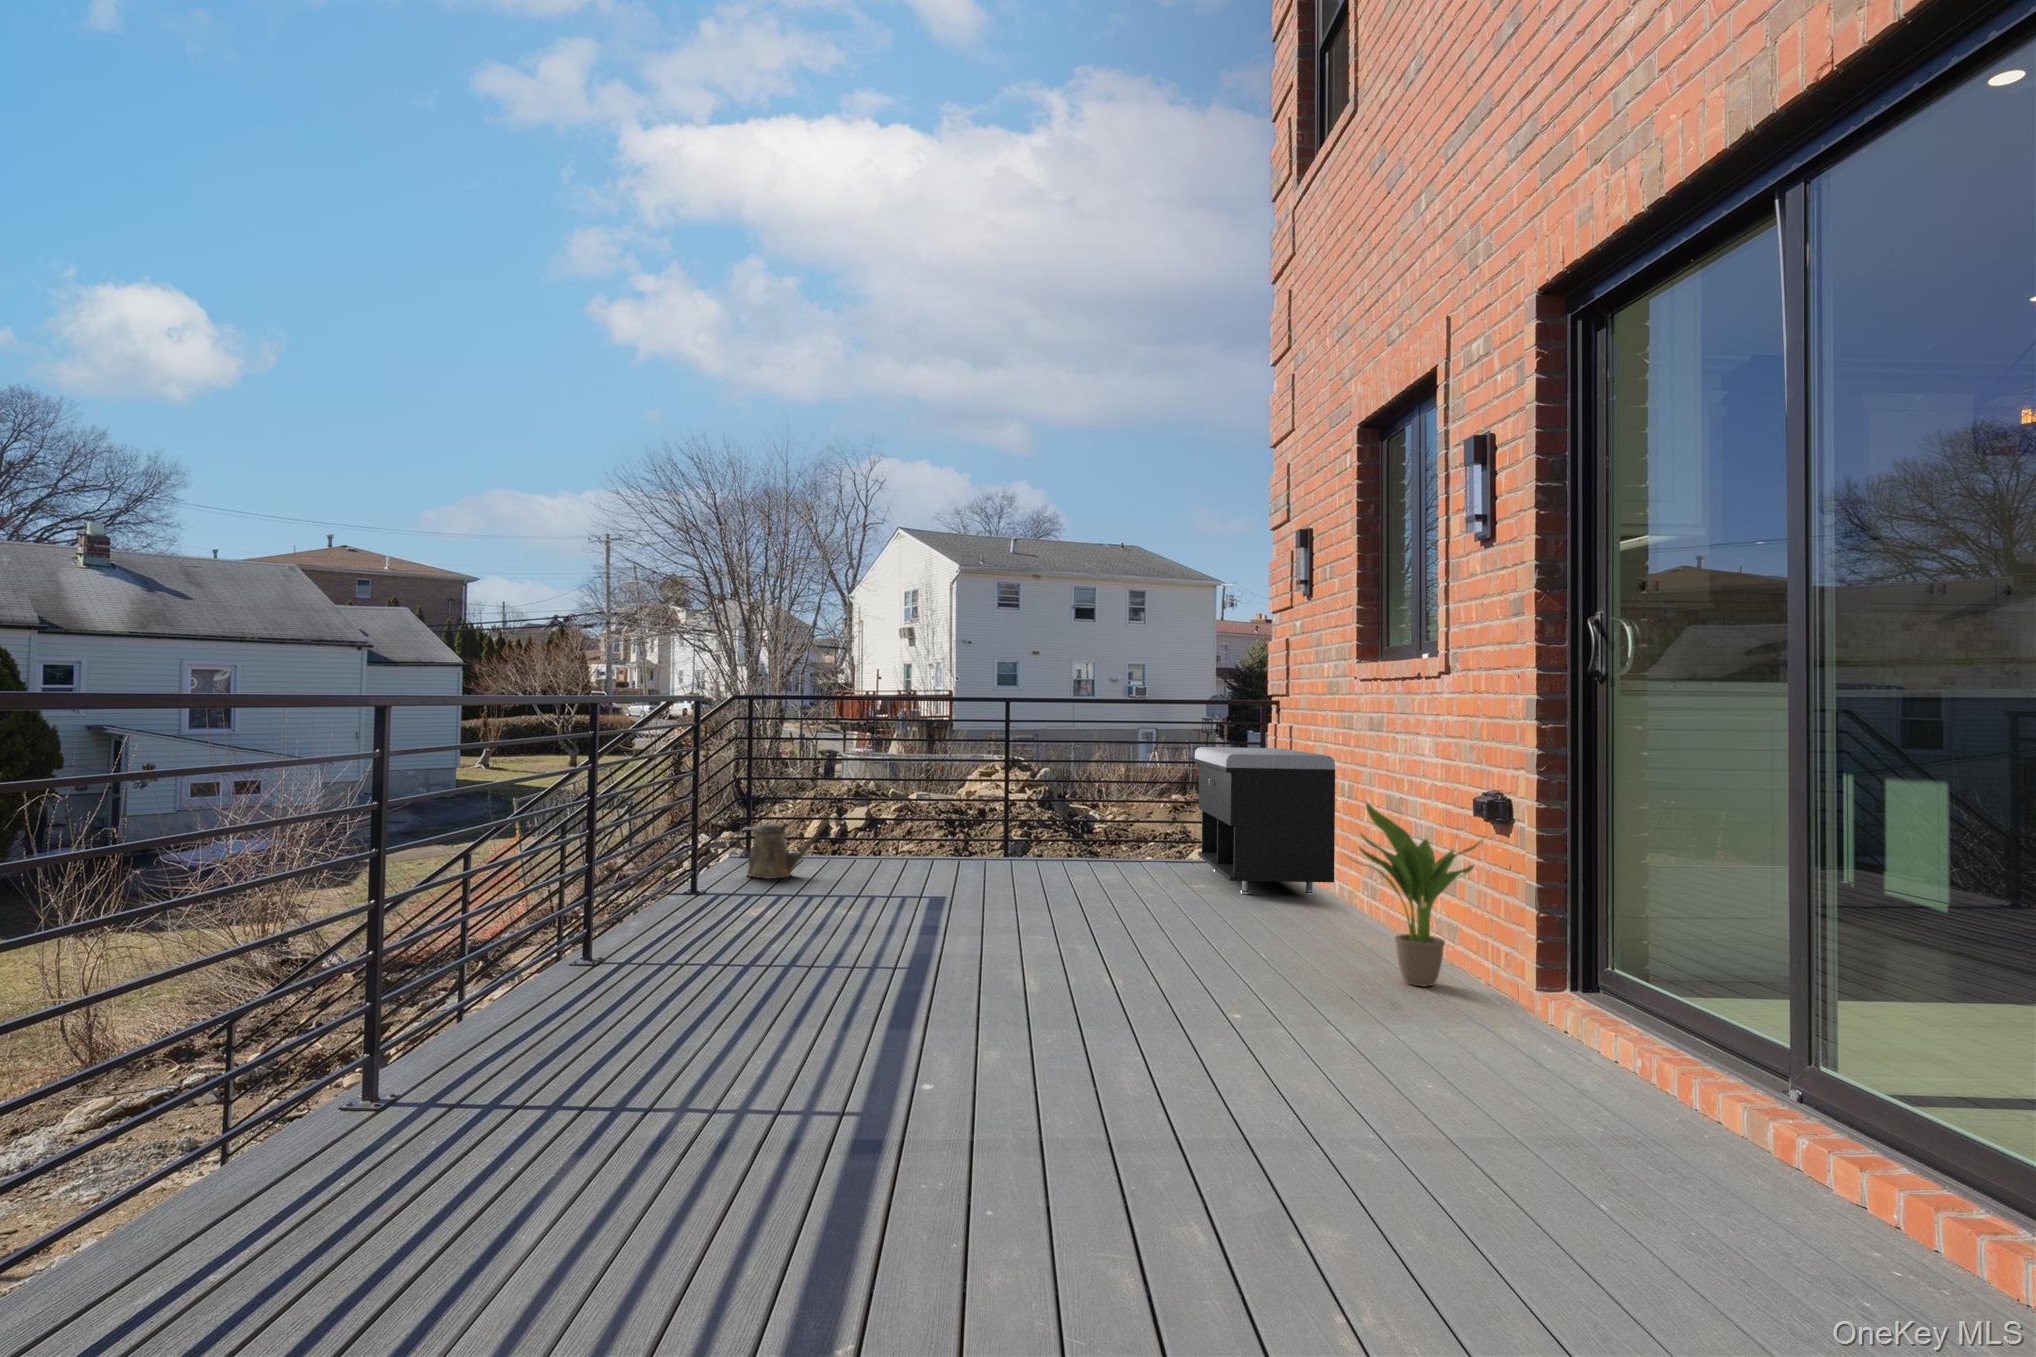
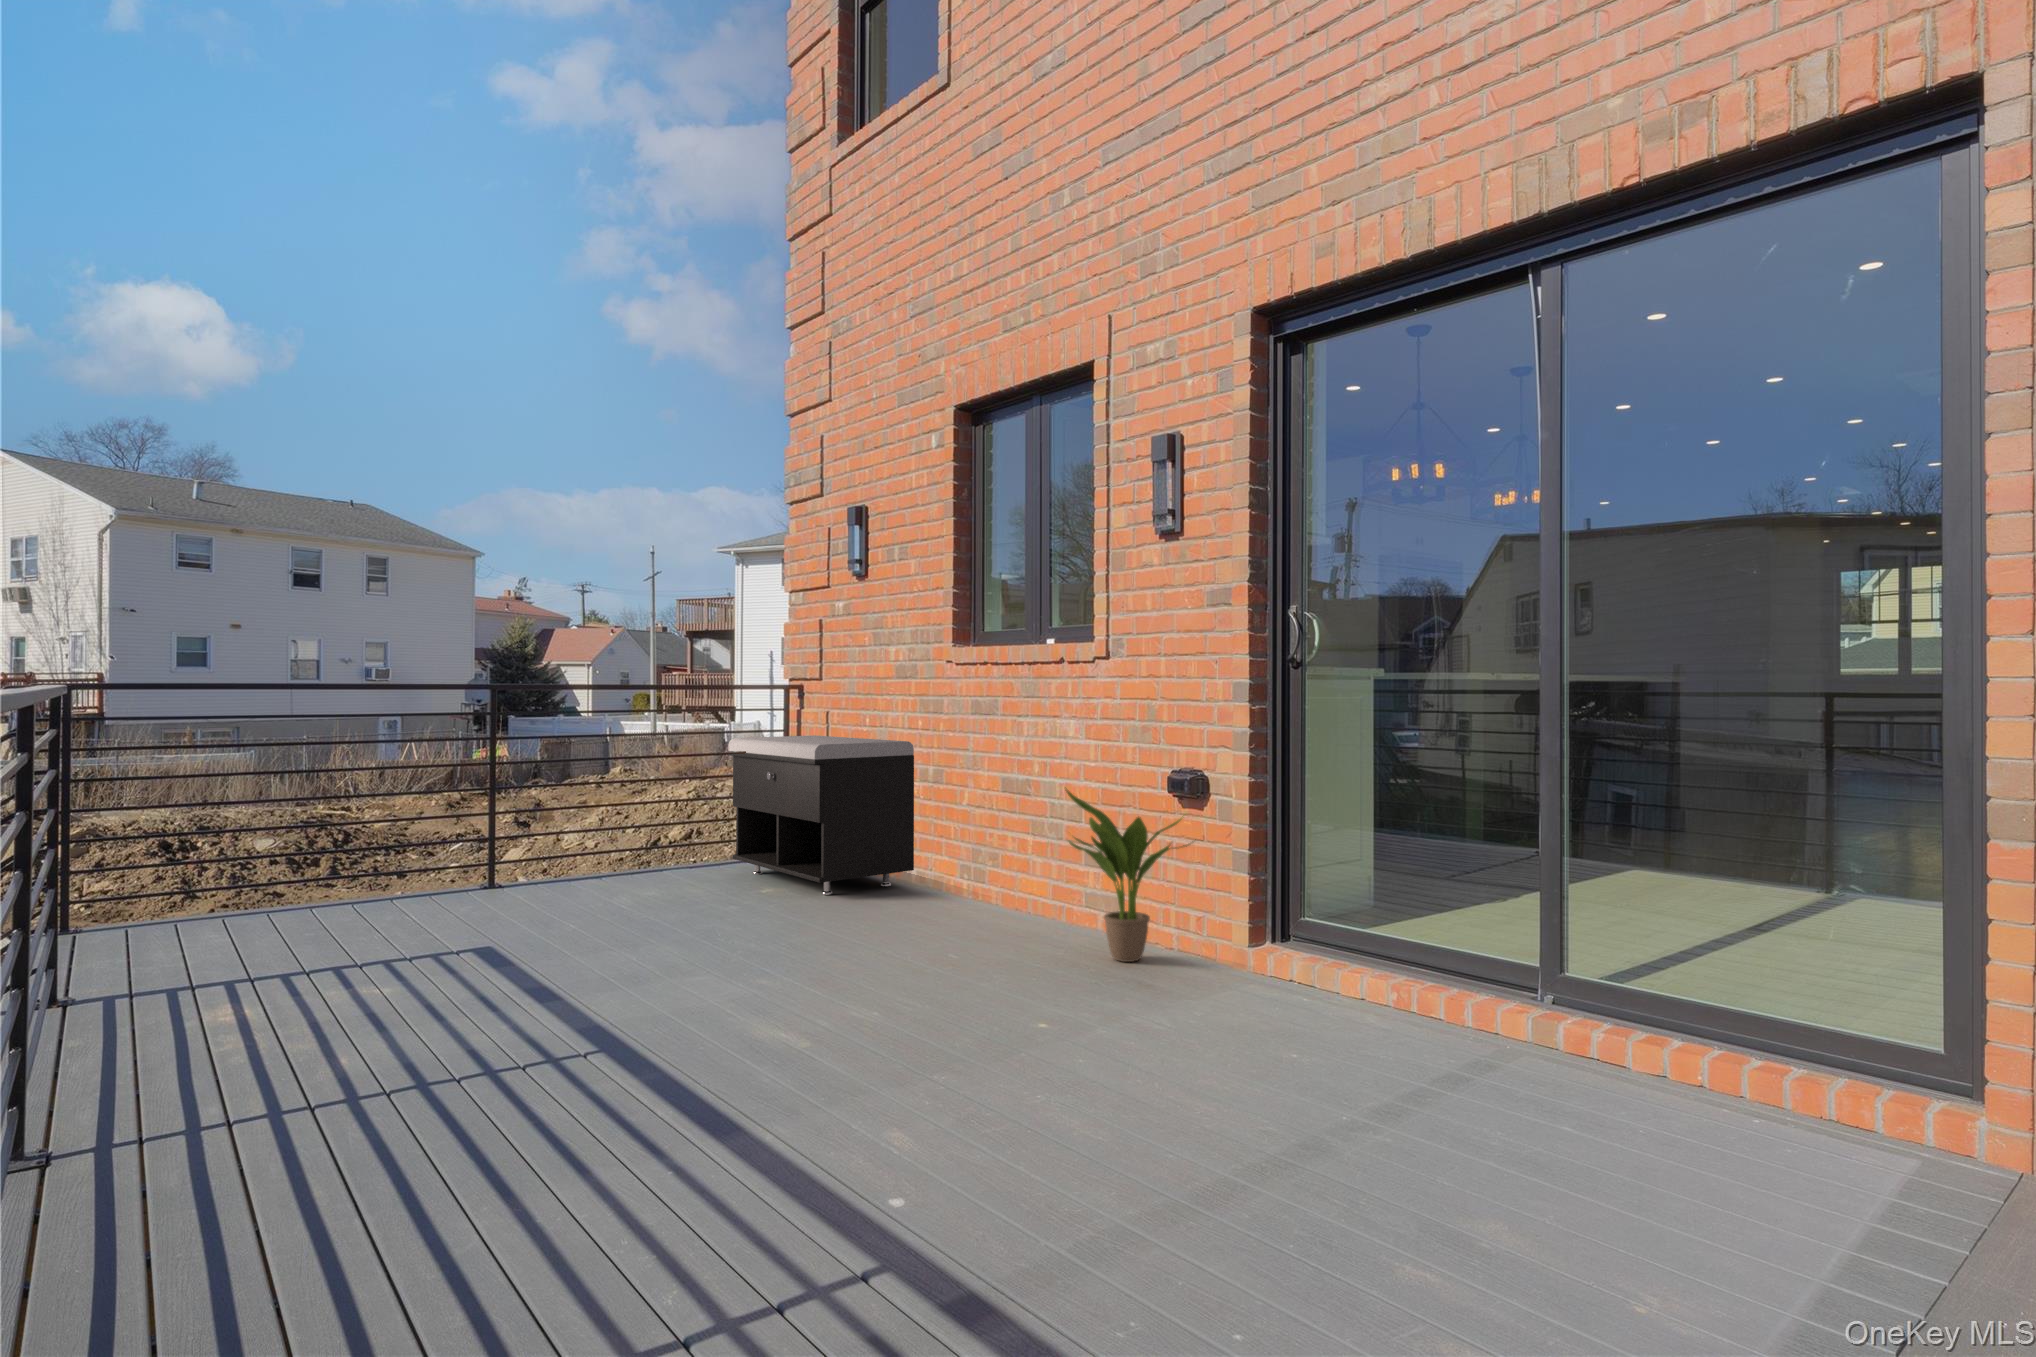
watering can: present [736,819,833,879] -> none [66,869,261,979]

